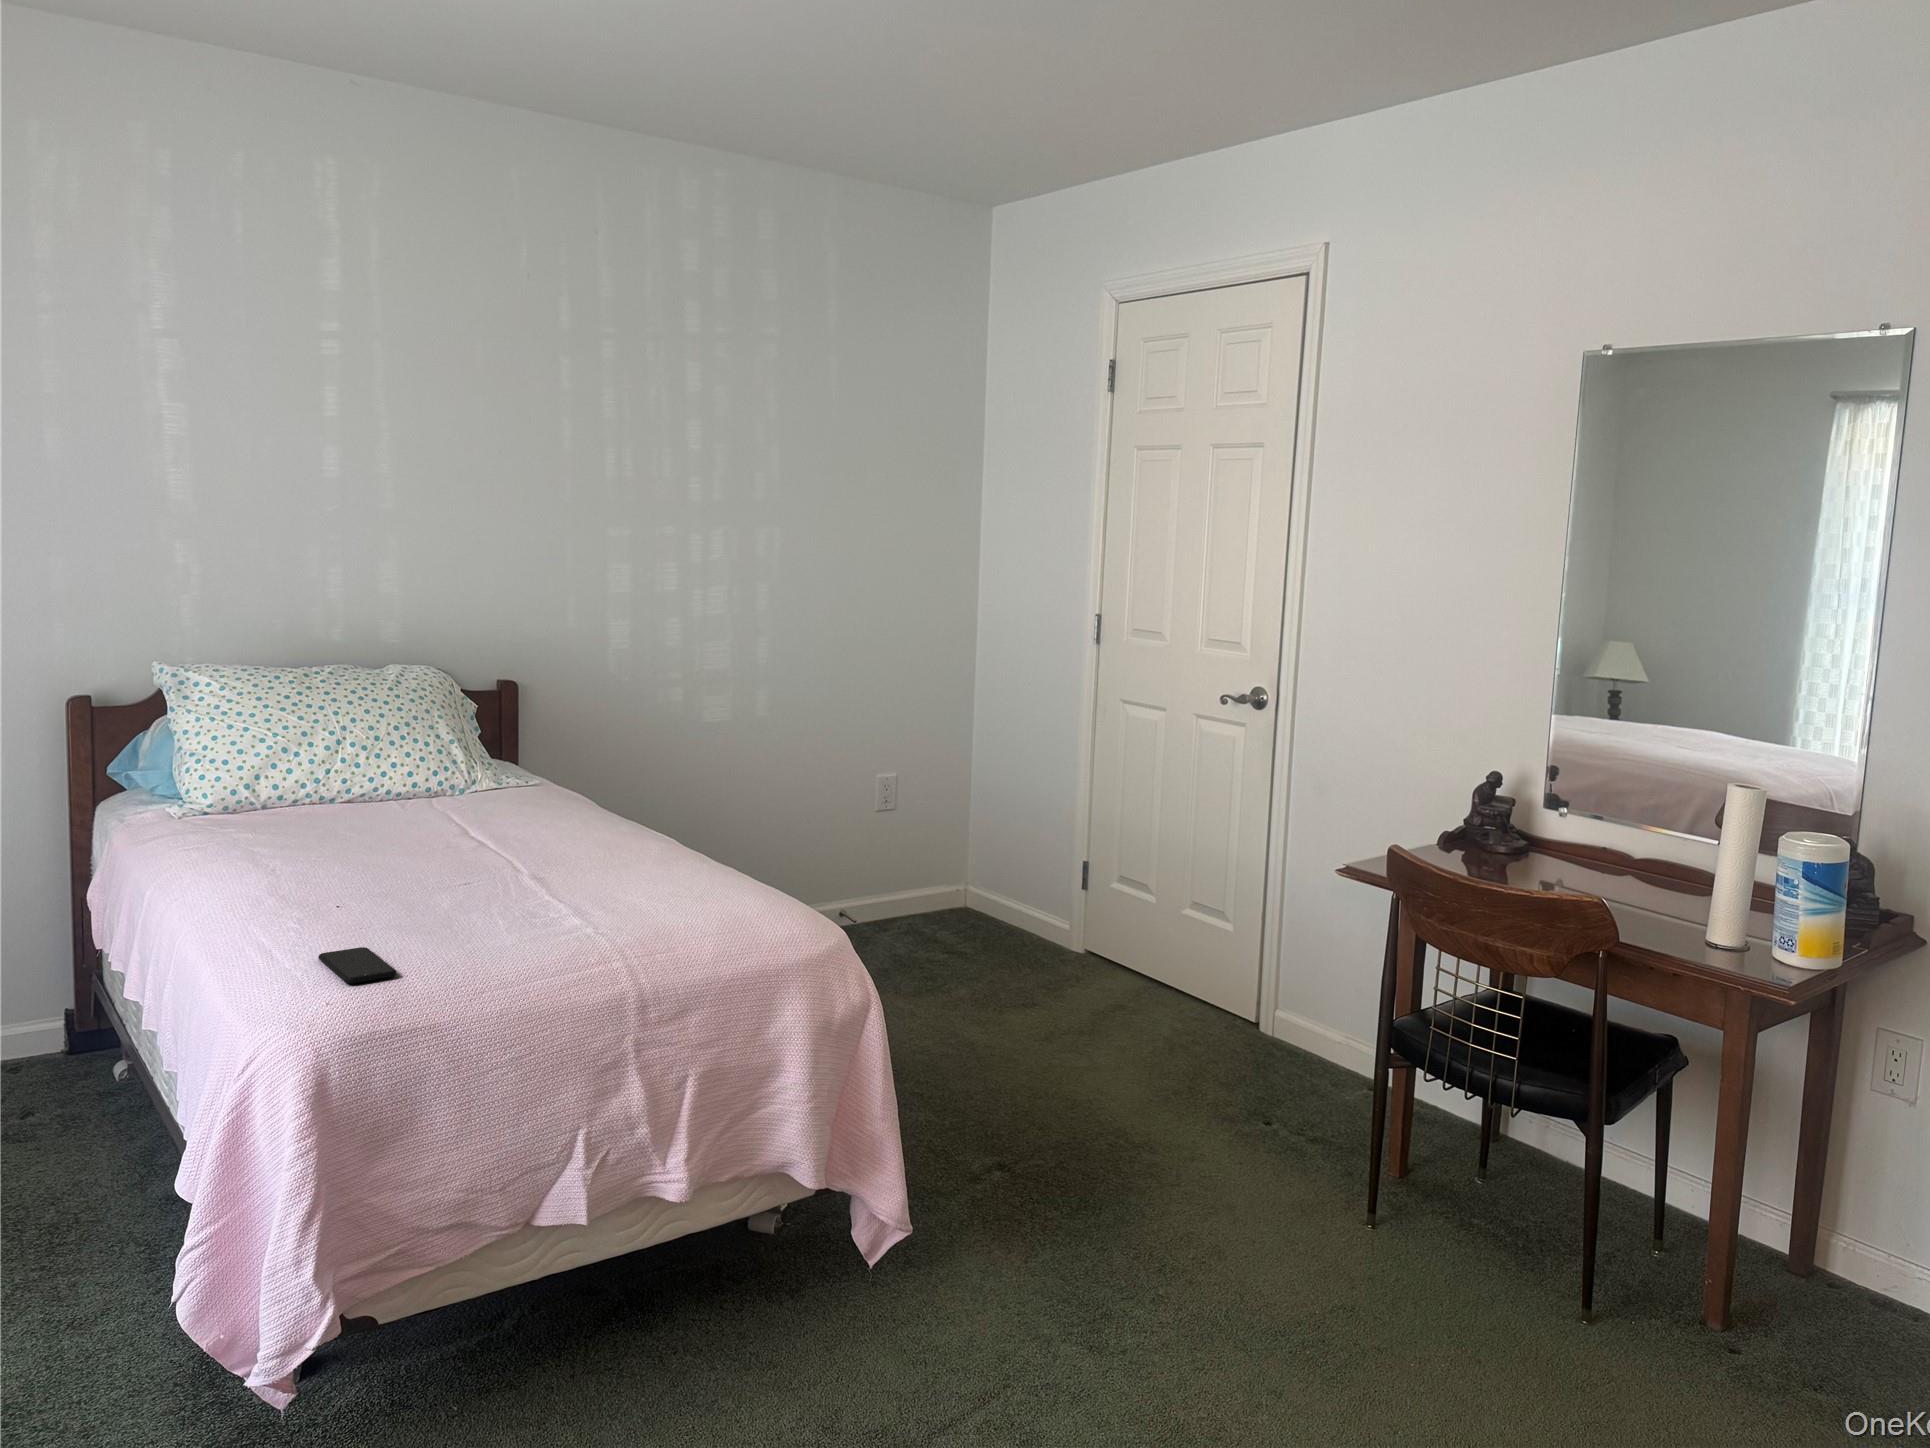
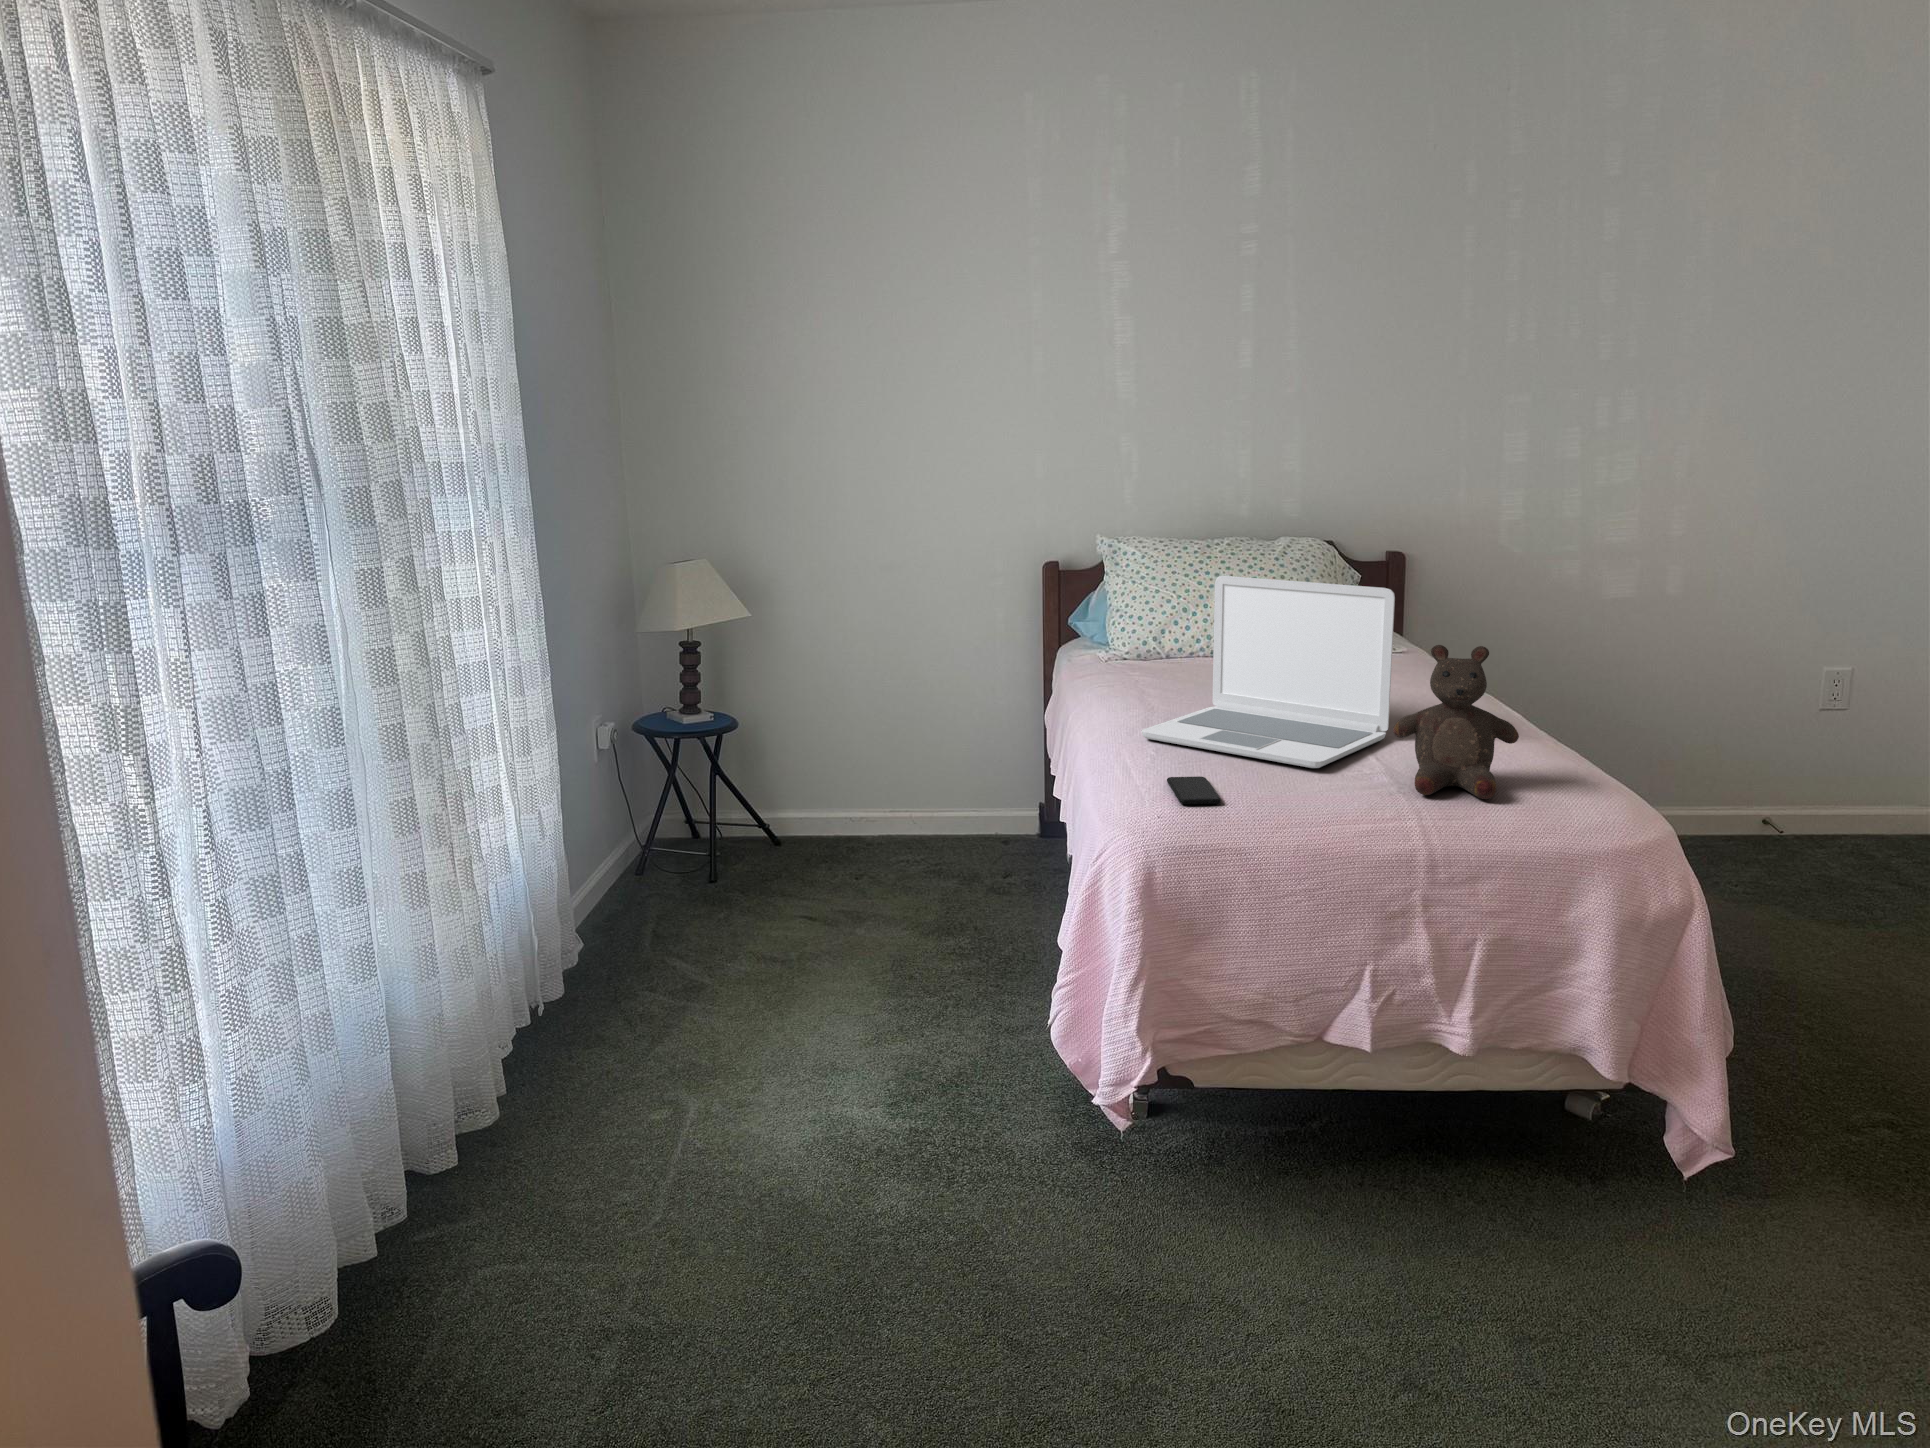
laptop: none [265,709,560,921] -> present [1141,576,1395,768]
stuffed bear: none [576,776,699,935] -> present [1393,645,1519,799]

